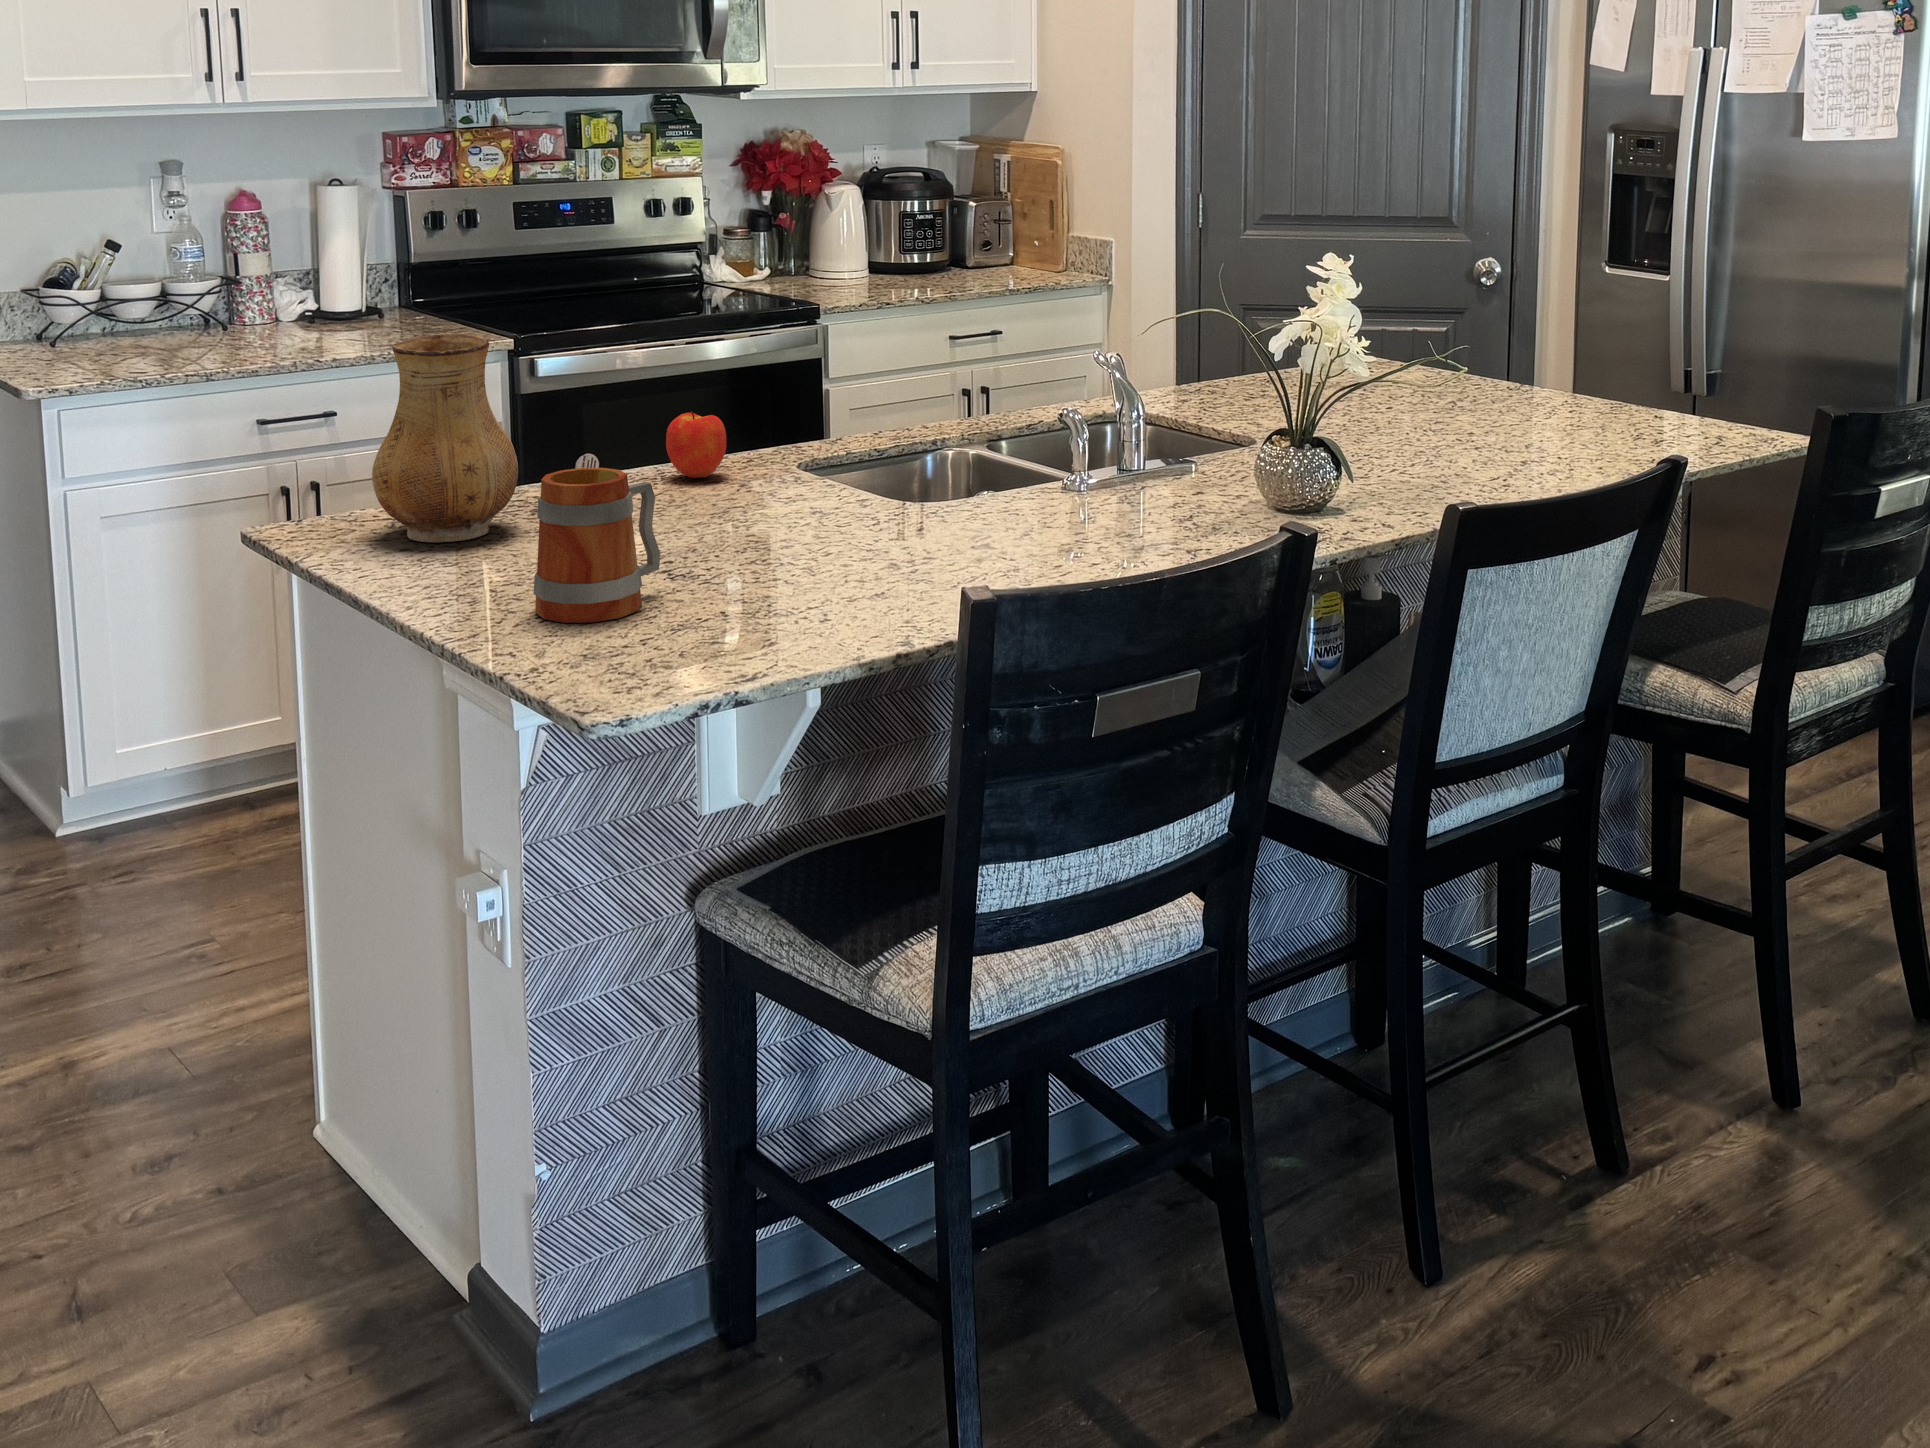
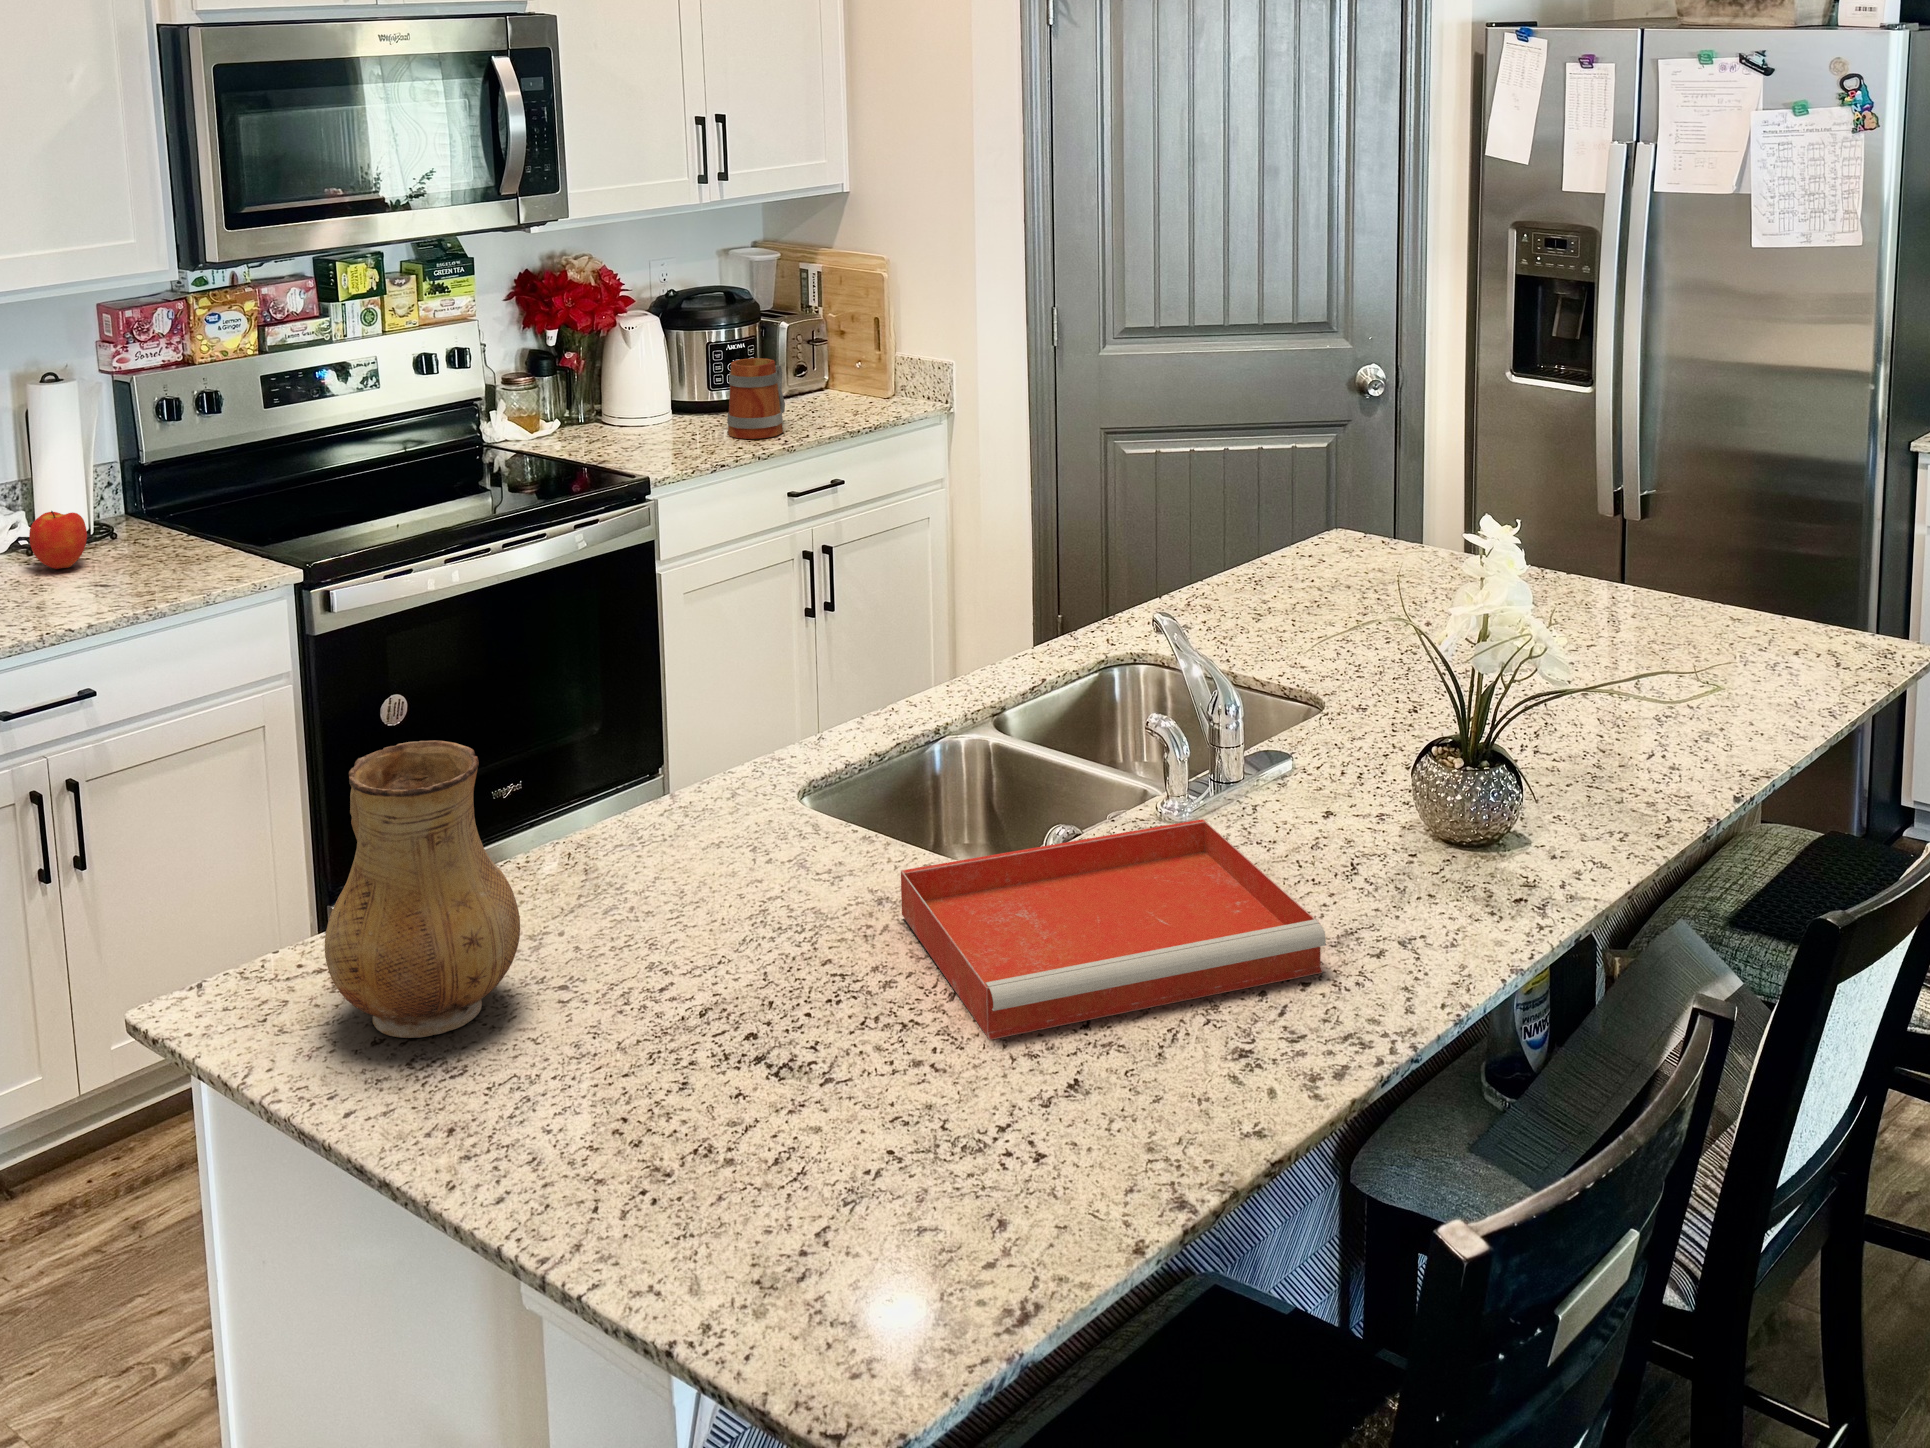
apple: present [666,411,727,478] -> present [29,511,87,569]
tray: none [822,467,1113,566] -> present [901,819,1326,1040]
mug: present [534,468,660,623] -> present [727,358,785,439]

